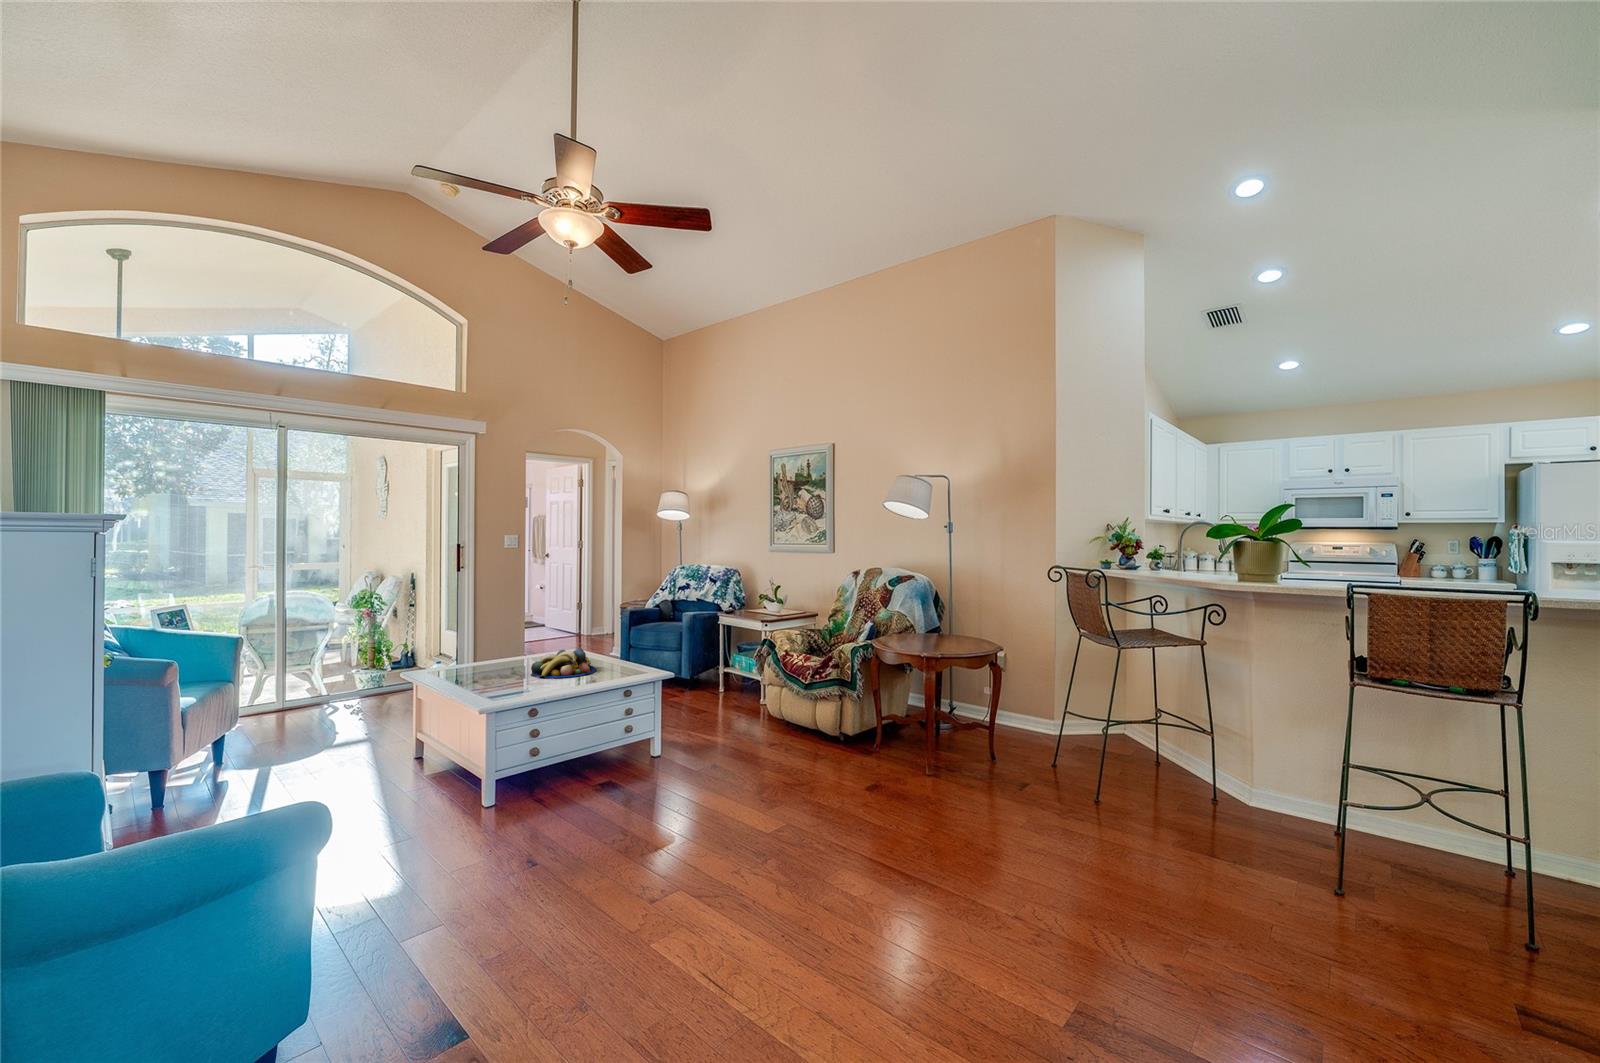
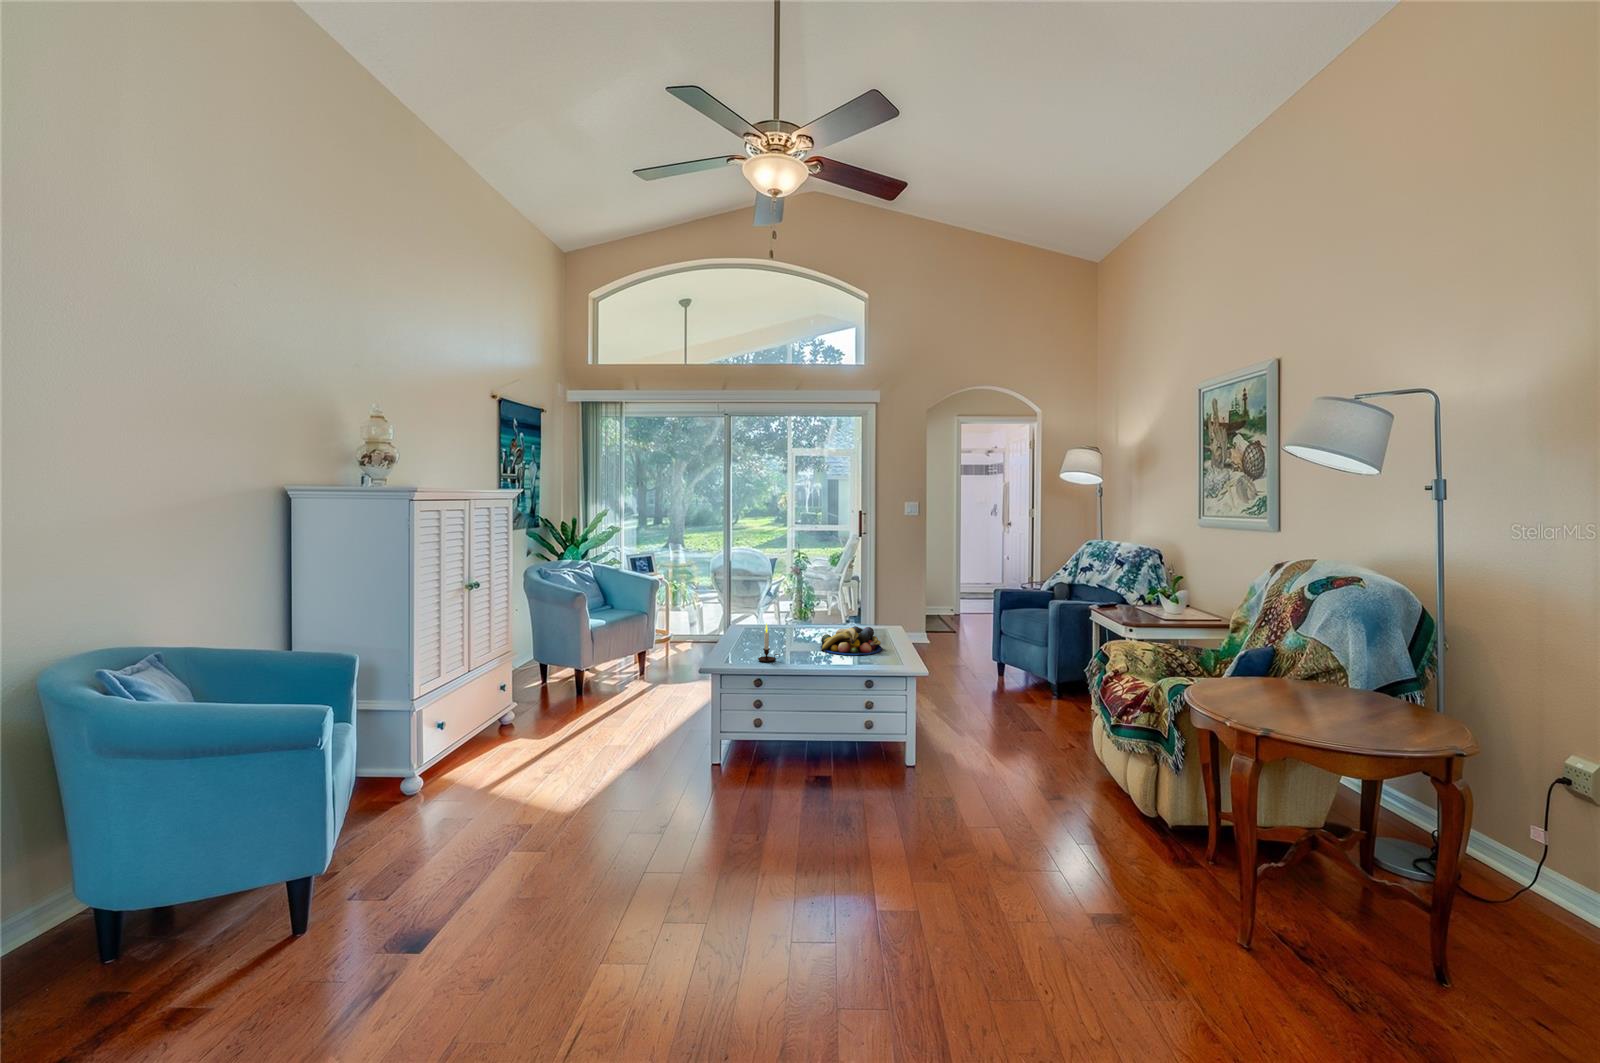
candle: none [494,654,520,697] -> present [758,624,780,662]

